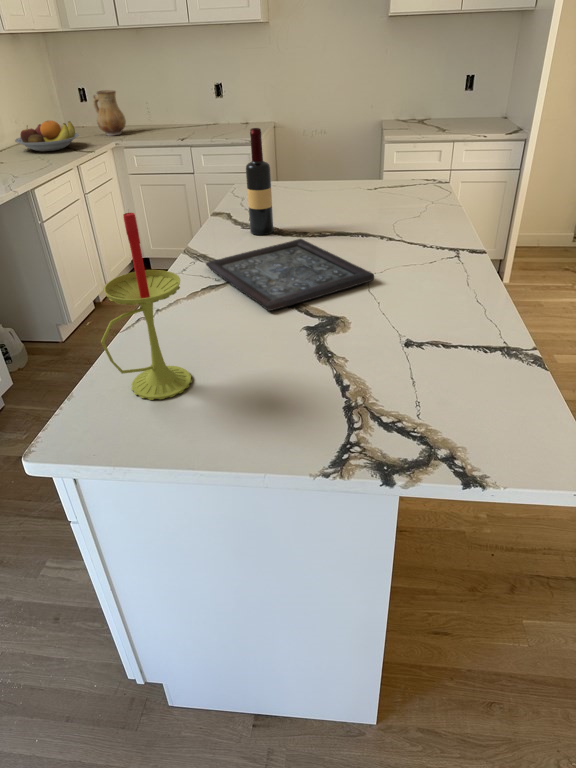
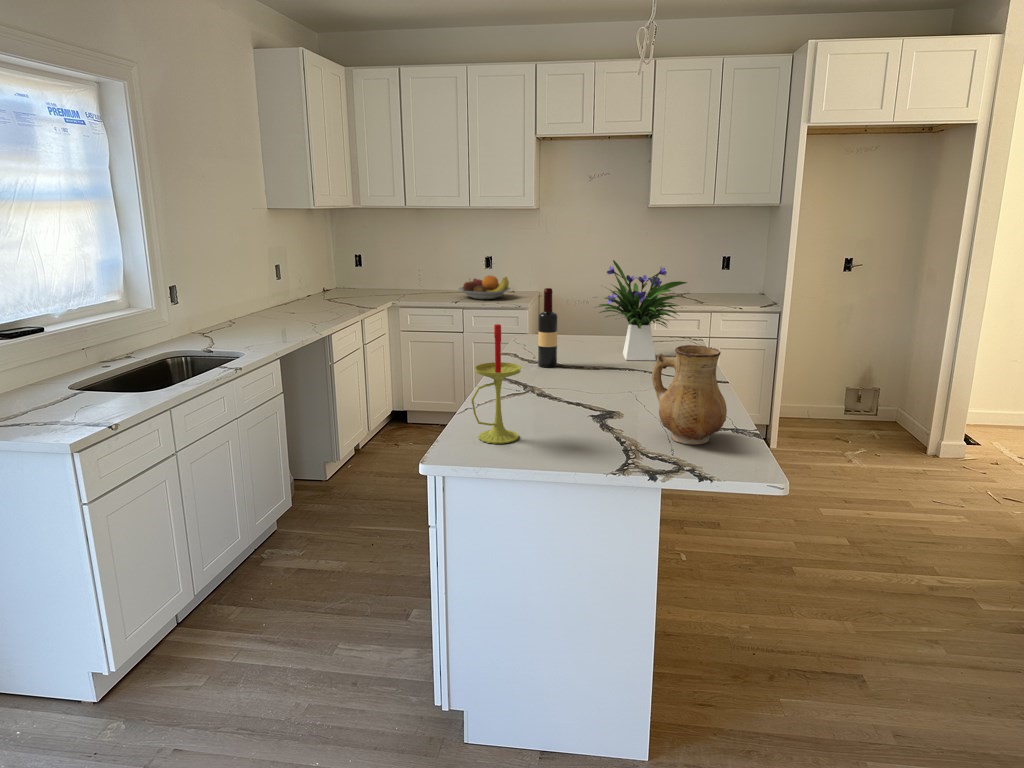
flower arrangement: none [317,82,439,219] -> present [598,260,687,360]
ceramic pitcher: present [93,90,126,136] -> present [652,345,727,445]
fruit bowl: present [15,120,79,151] -> present [459,276,510,299]
tray: present [206,239,374,311] -> none [509,369,640,407]

